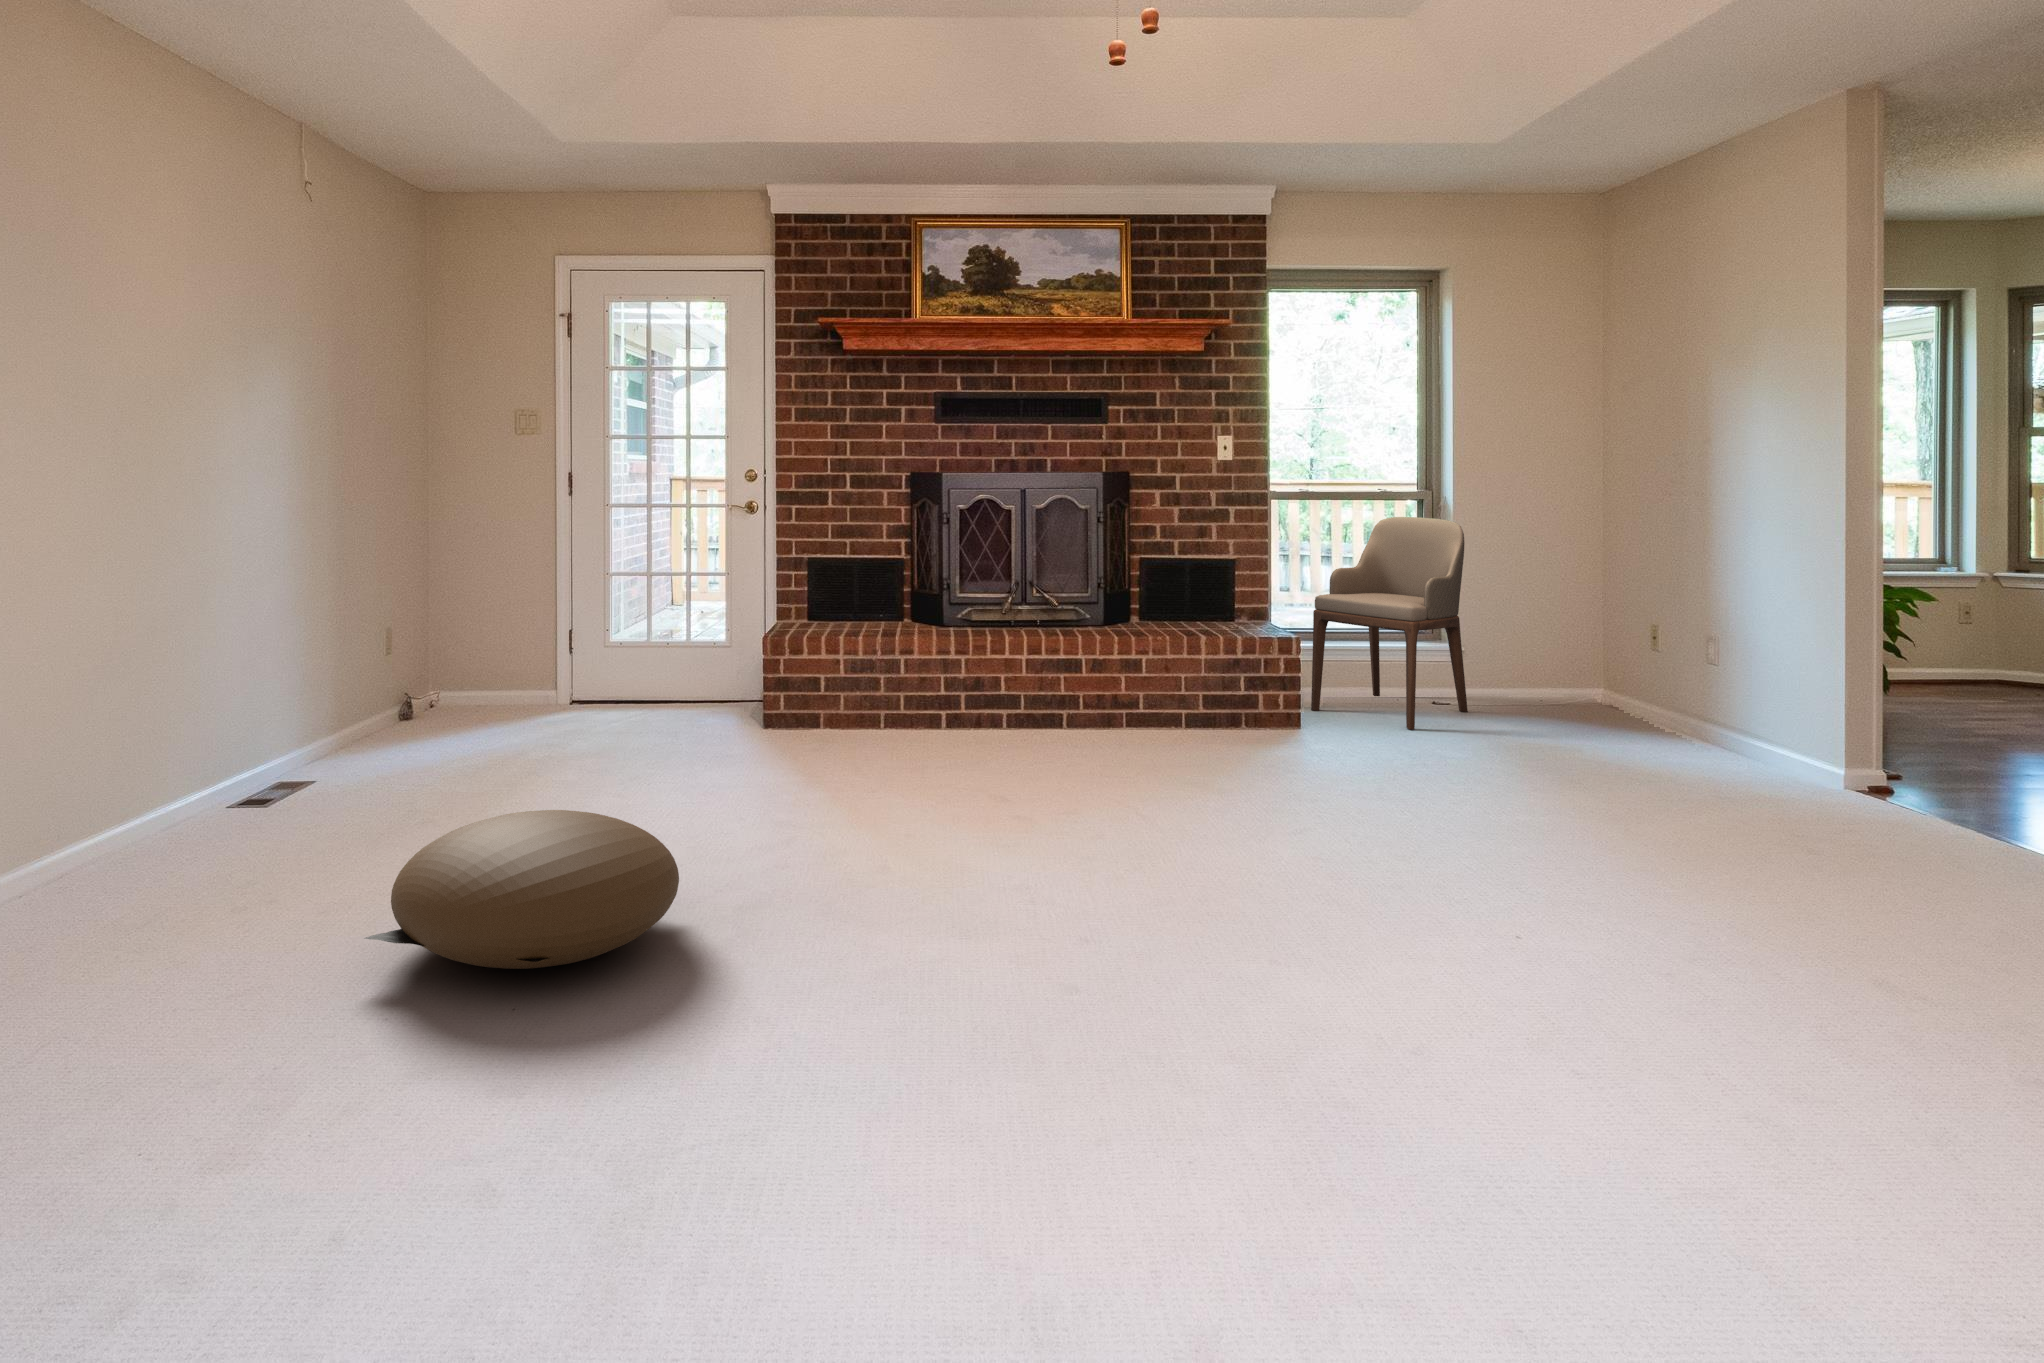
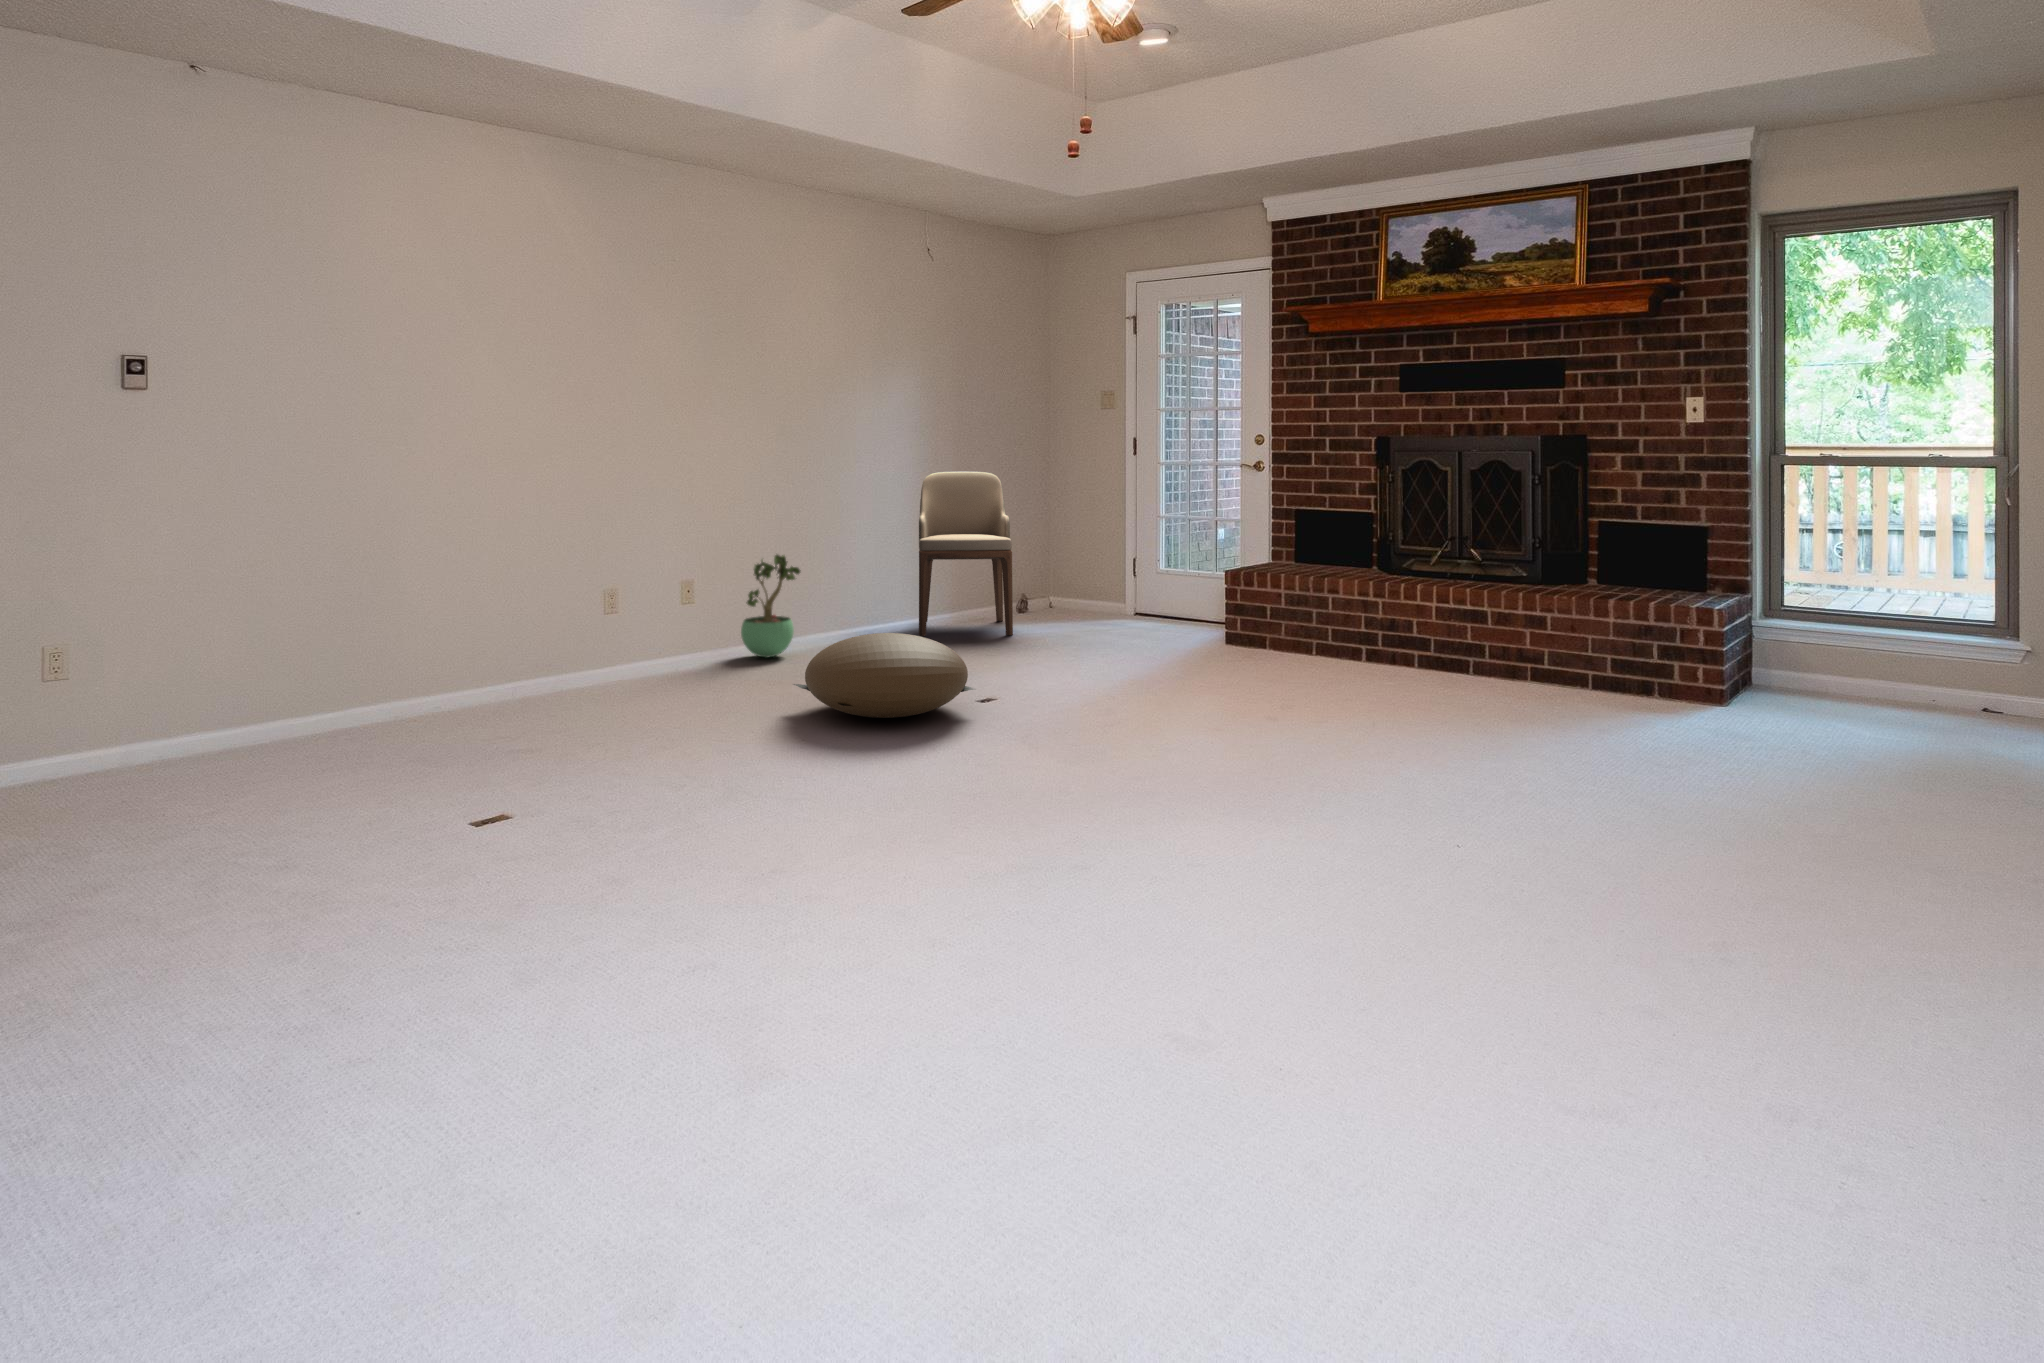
armchair: present [1311,517,1468,730] -> present [919,472,1013,636]
potted plant: none [69,694,181,881] -> present [741,555,800,657]

